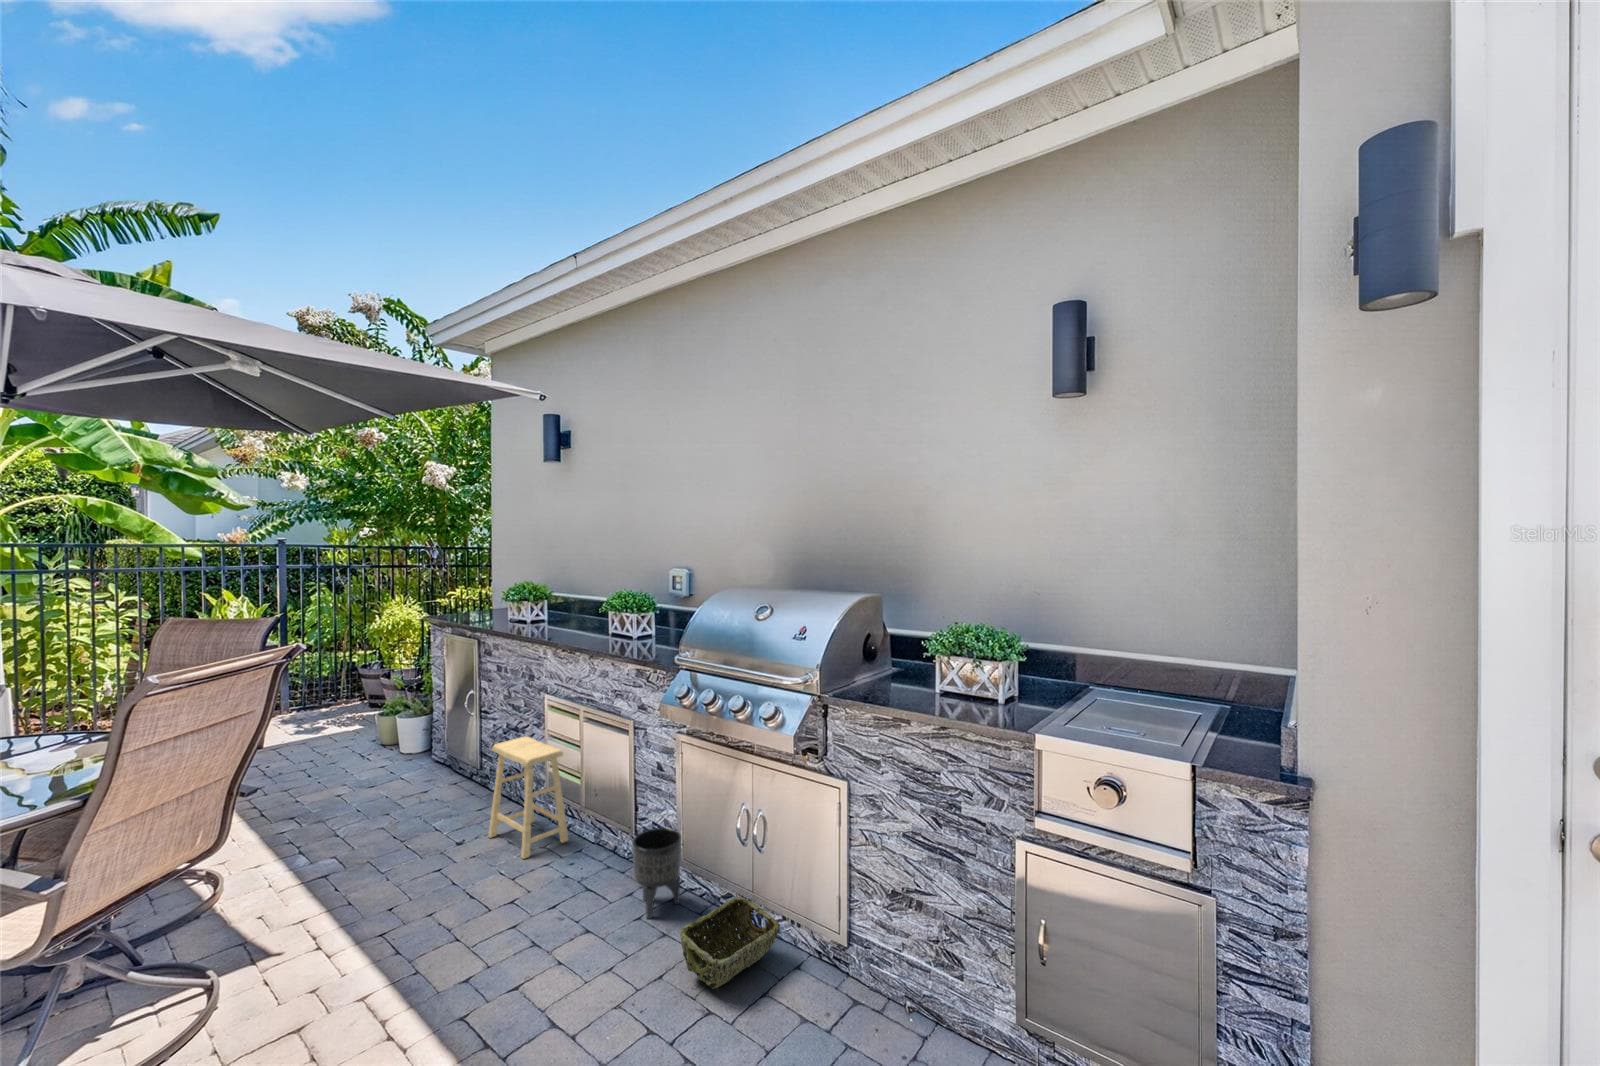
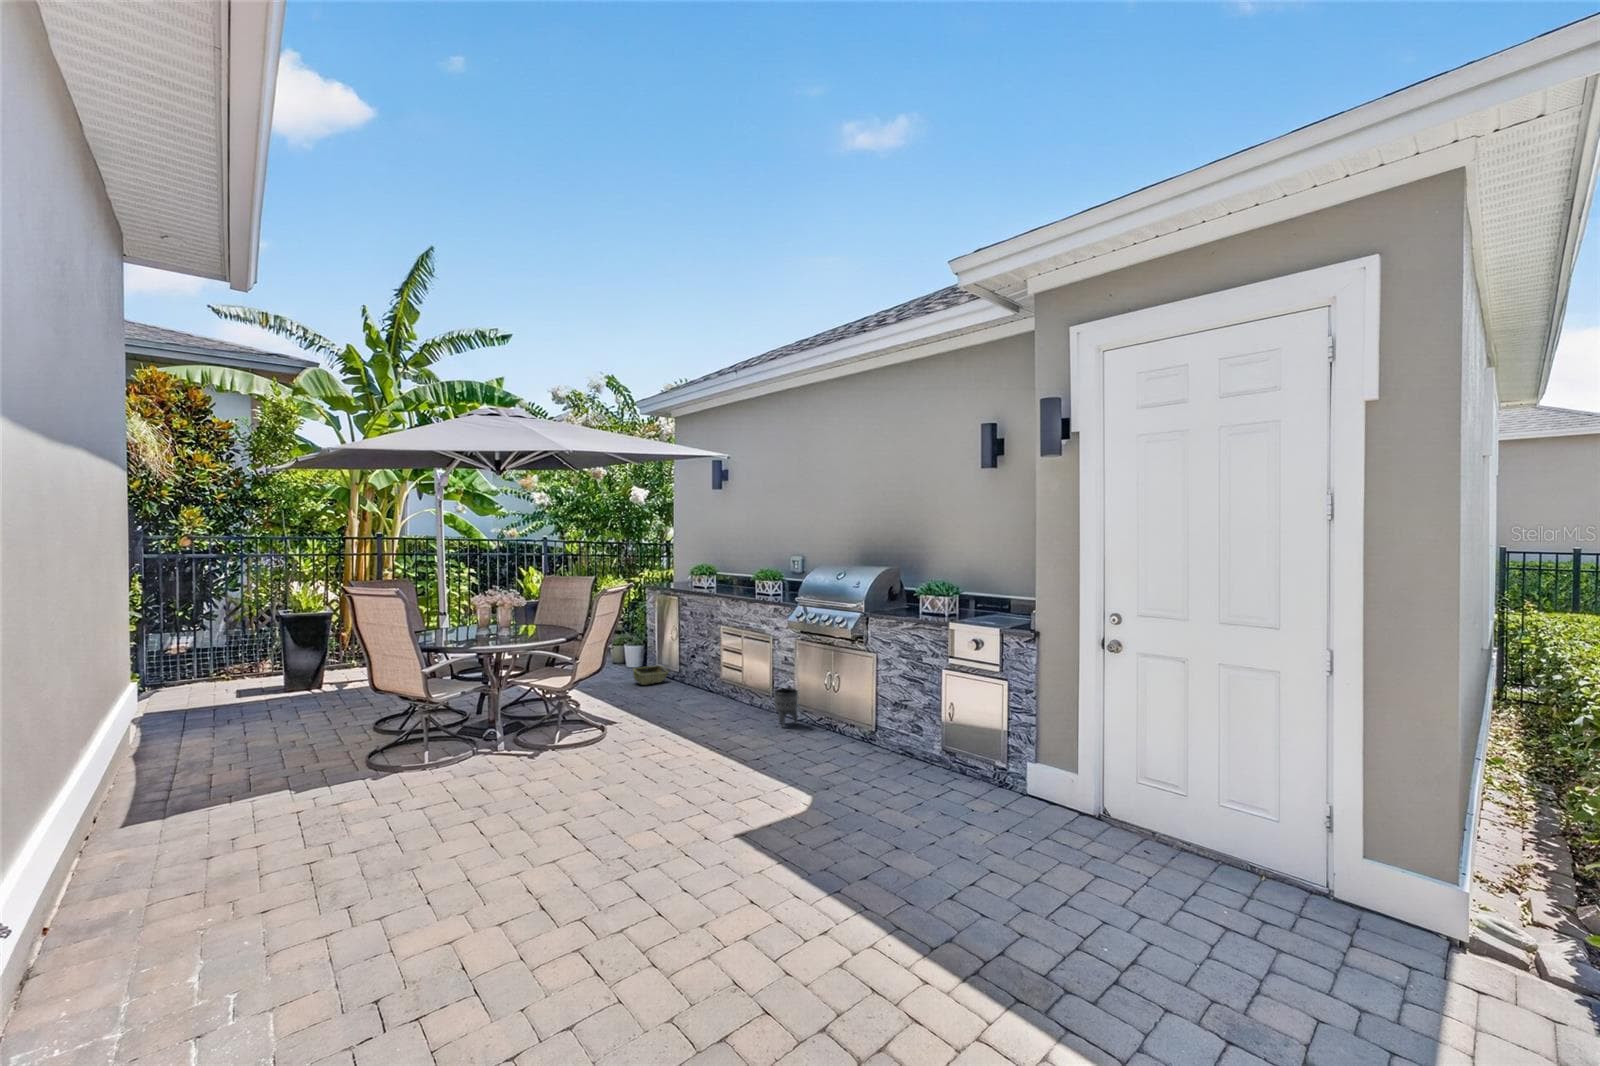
stool: present [489,737,568,859] -> none [693,649,736,709]
woven basket: present [680,897,780,989] -> present [633,665,668,685]

